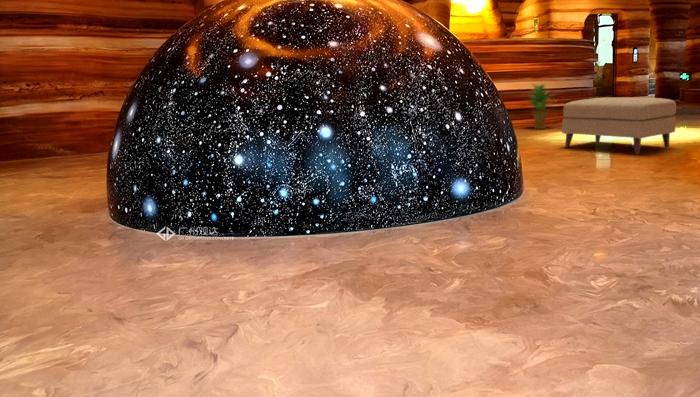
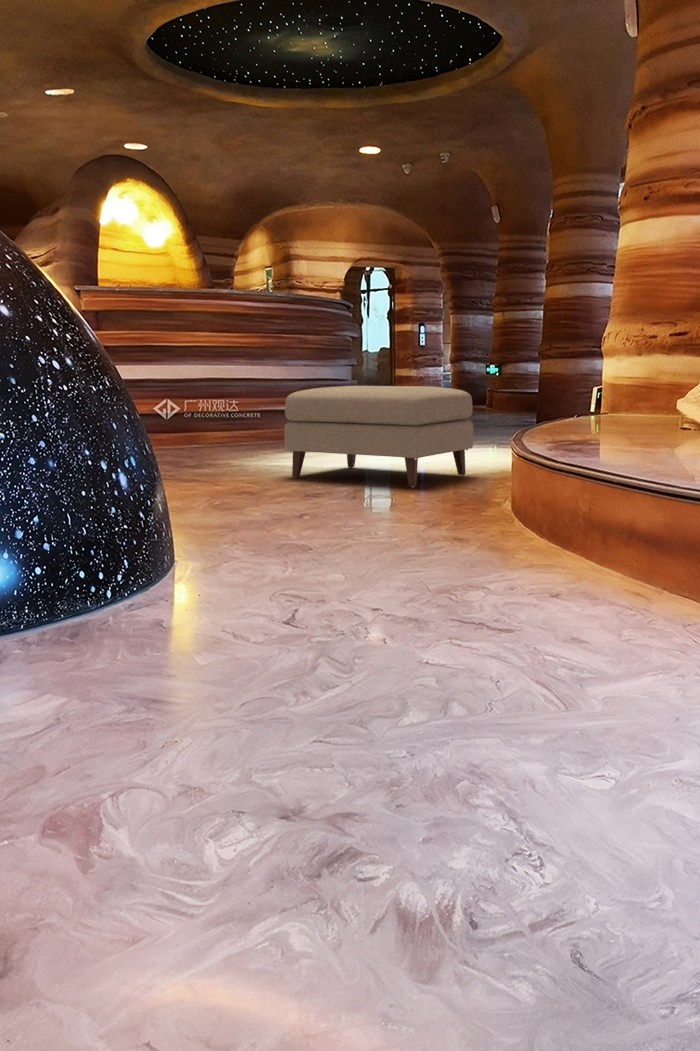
potted plant: present [529,84,549,129] -> none [225,362,290,447]

